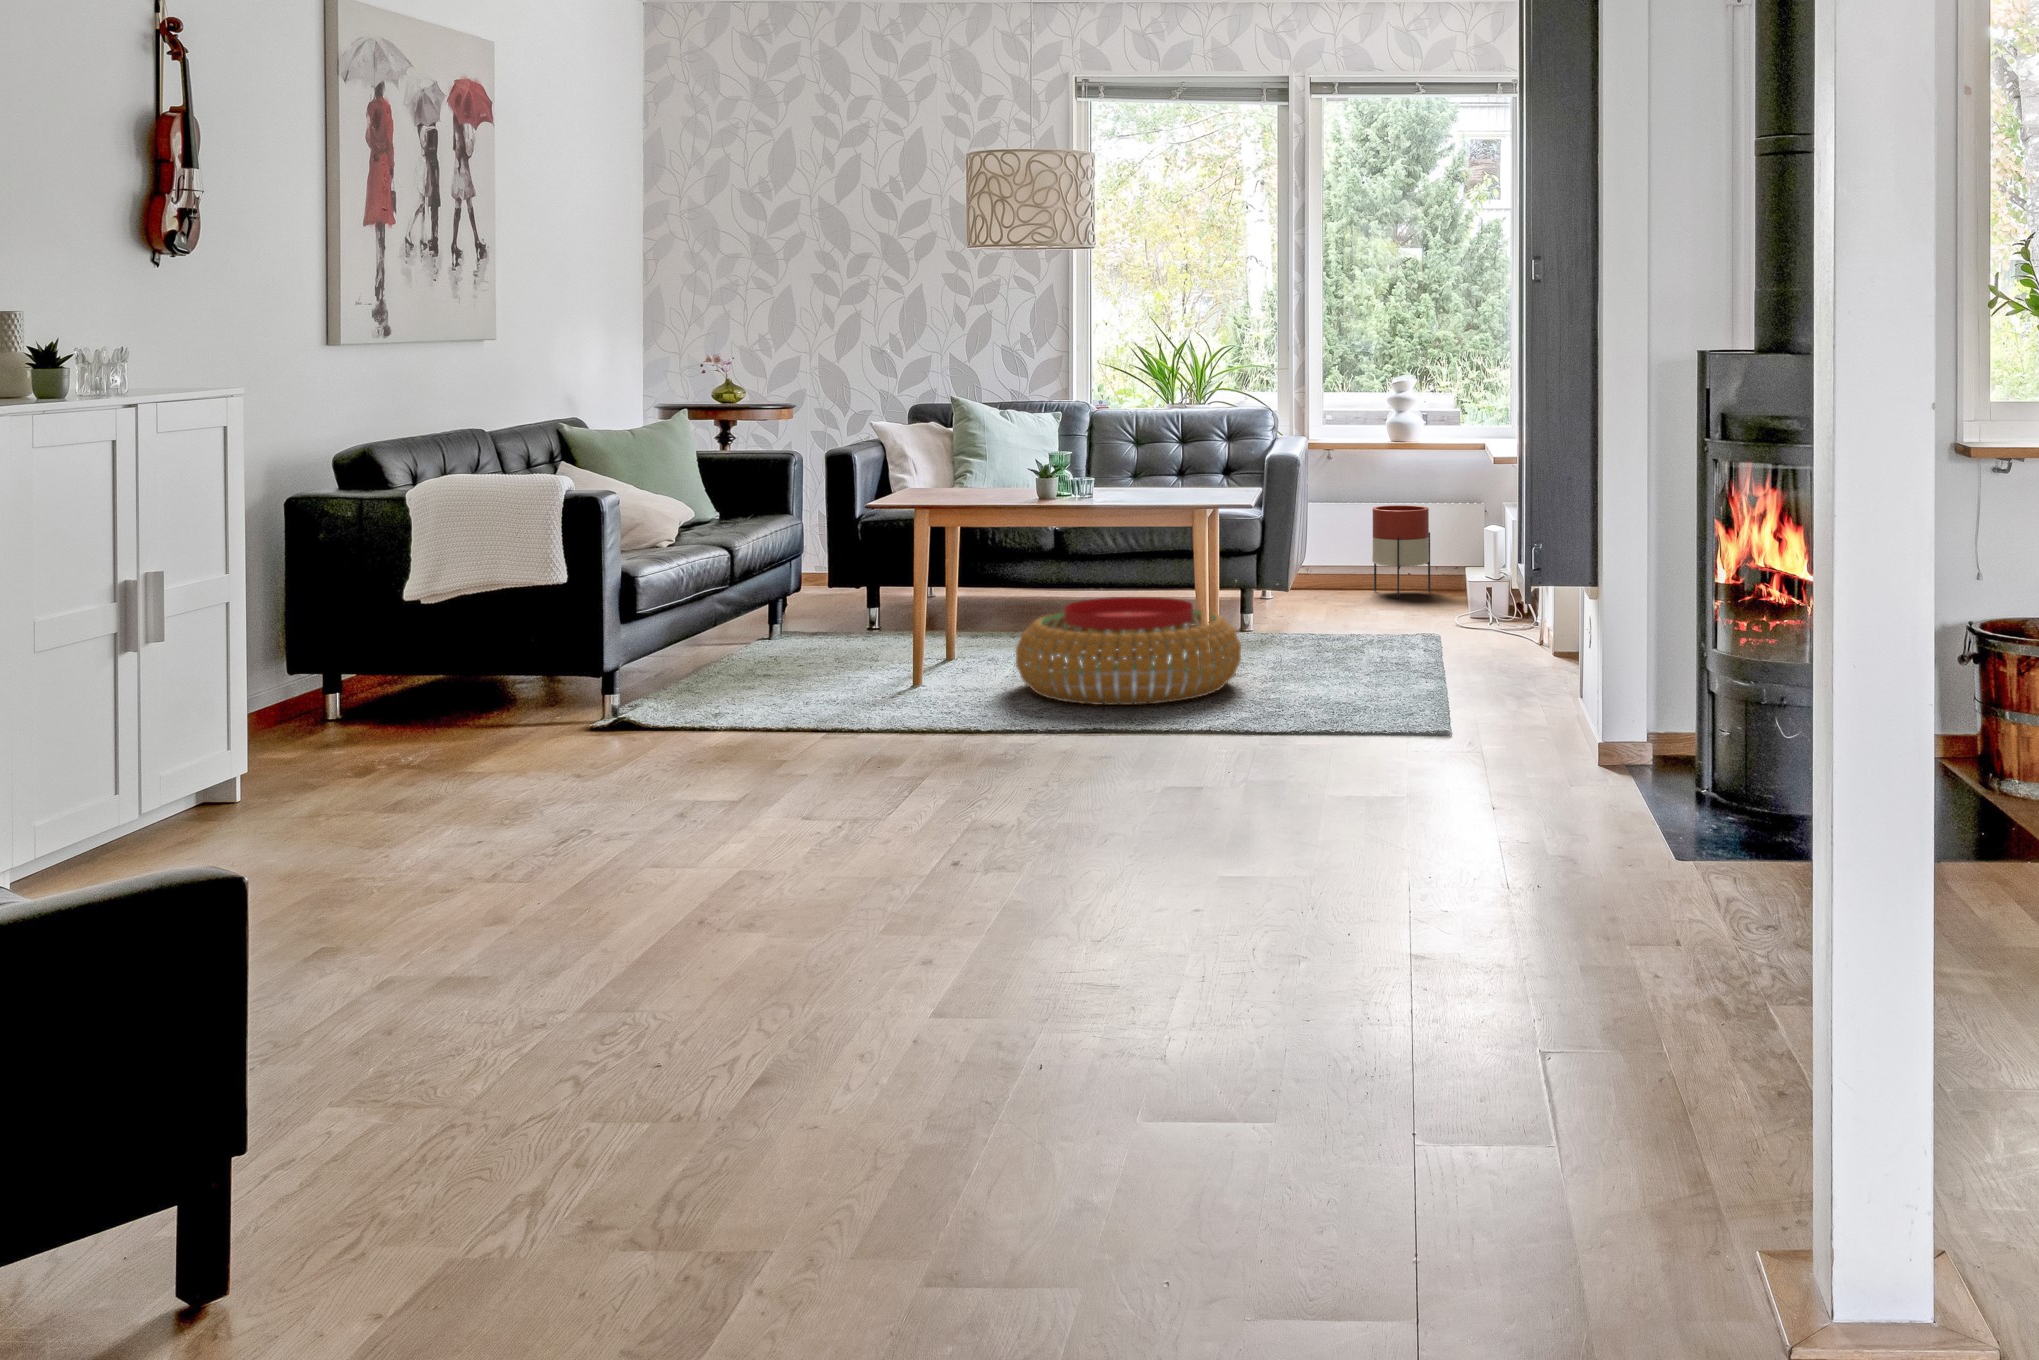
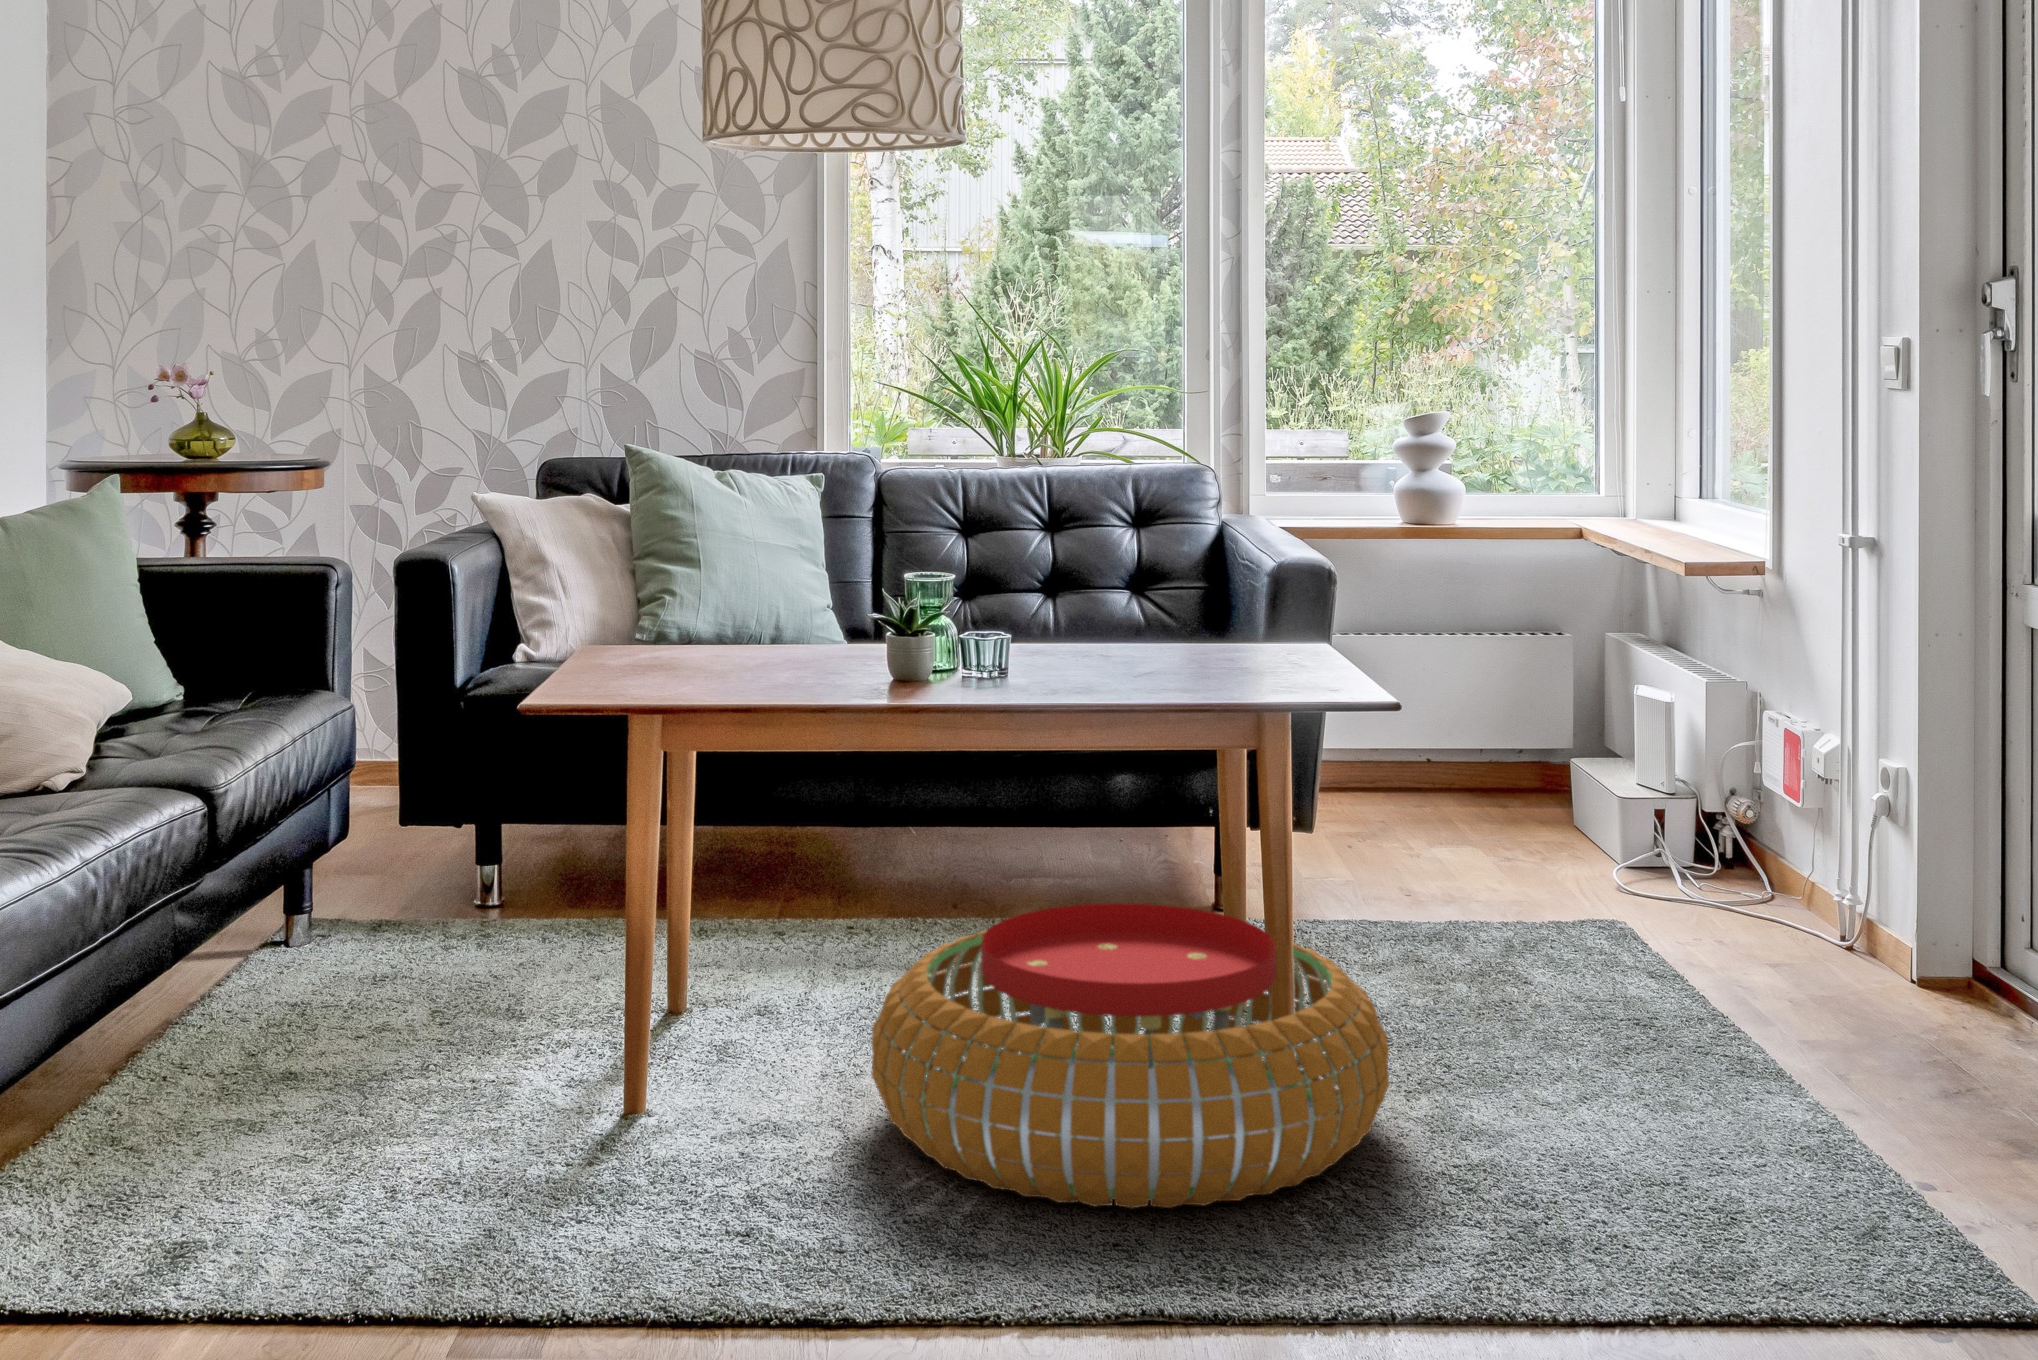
planter: present [1372,505,1430,598] -> none [1379,641,1486,817]

